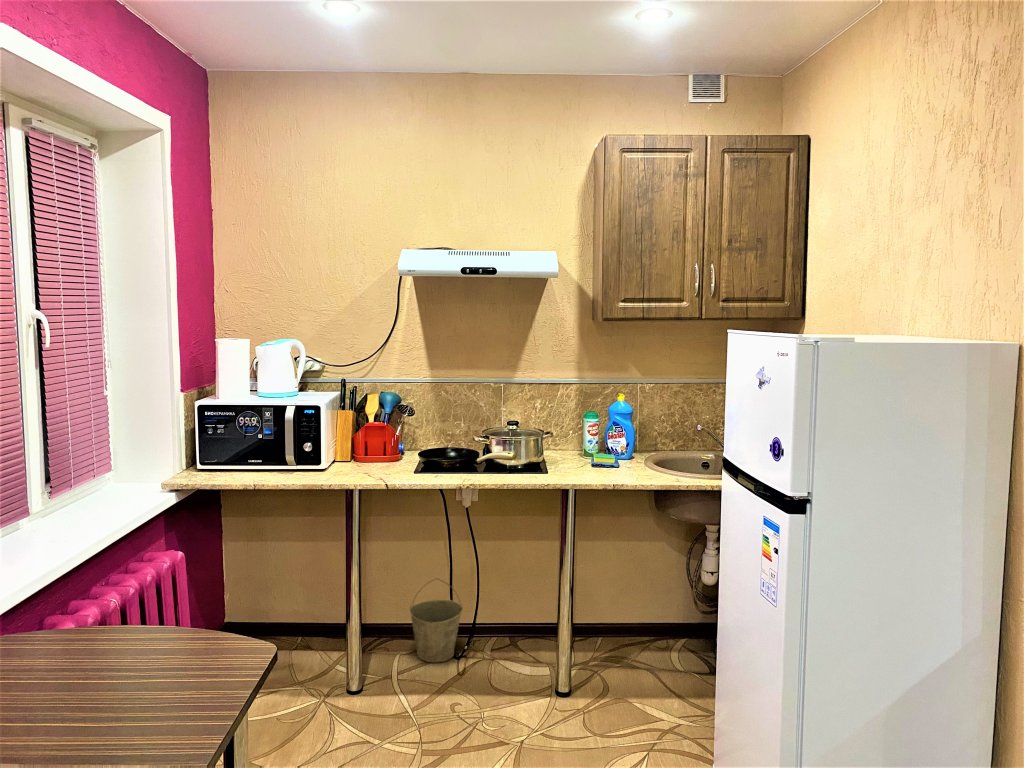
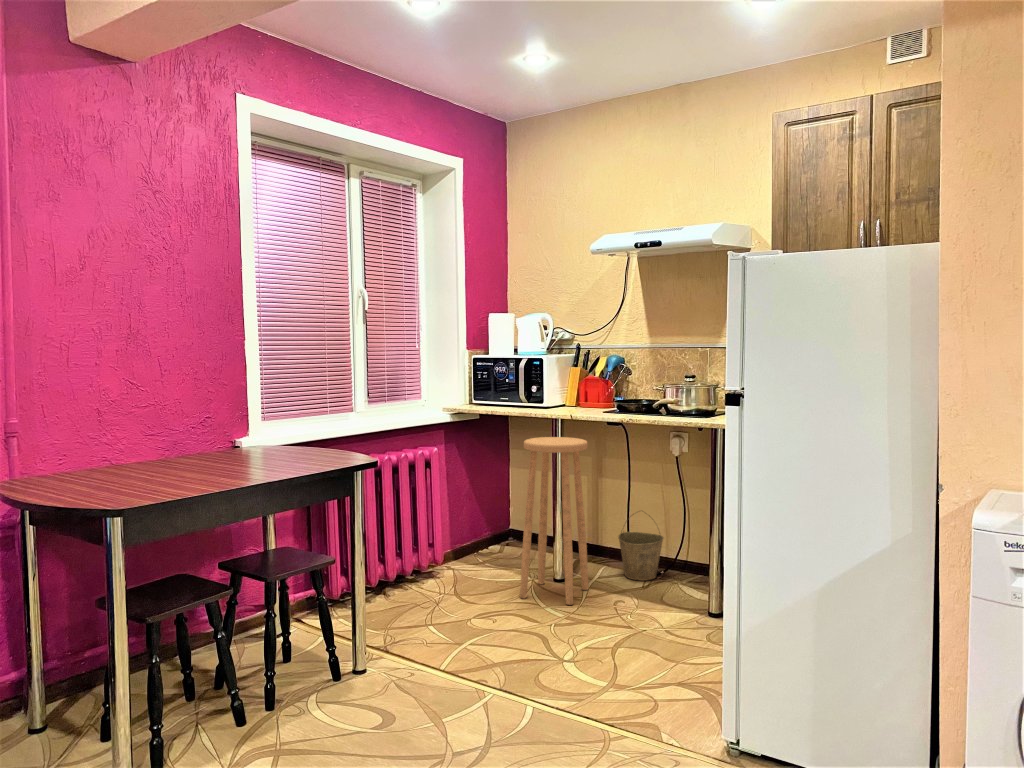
stool: none [324,511,410,740] -> present [520,437,588,605]

